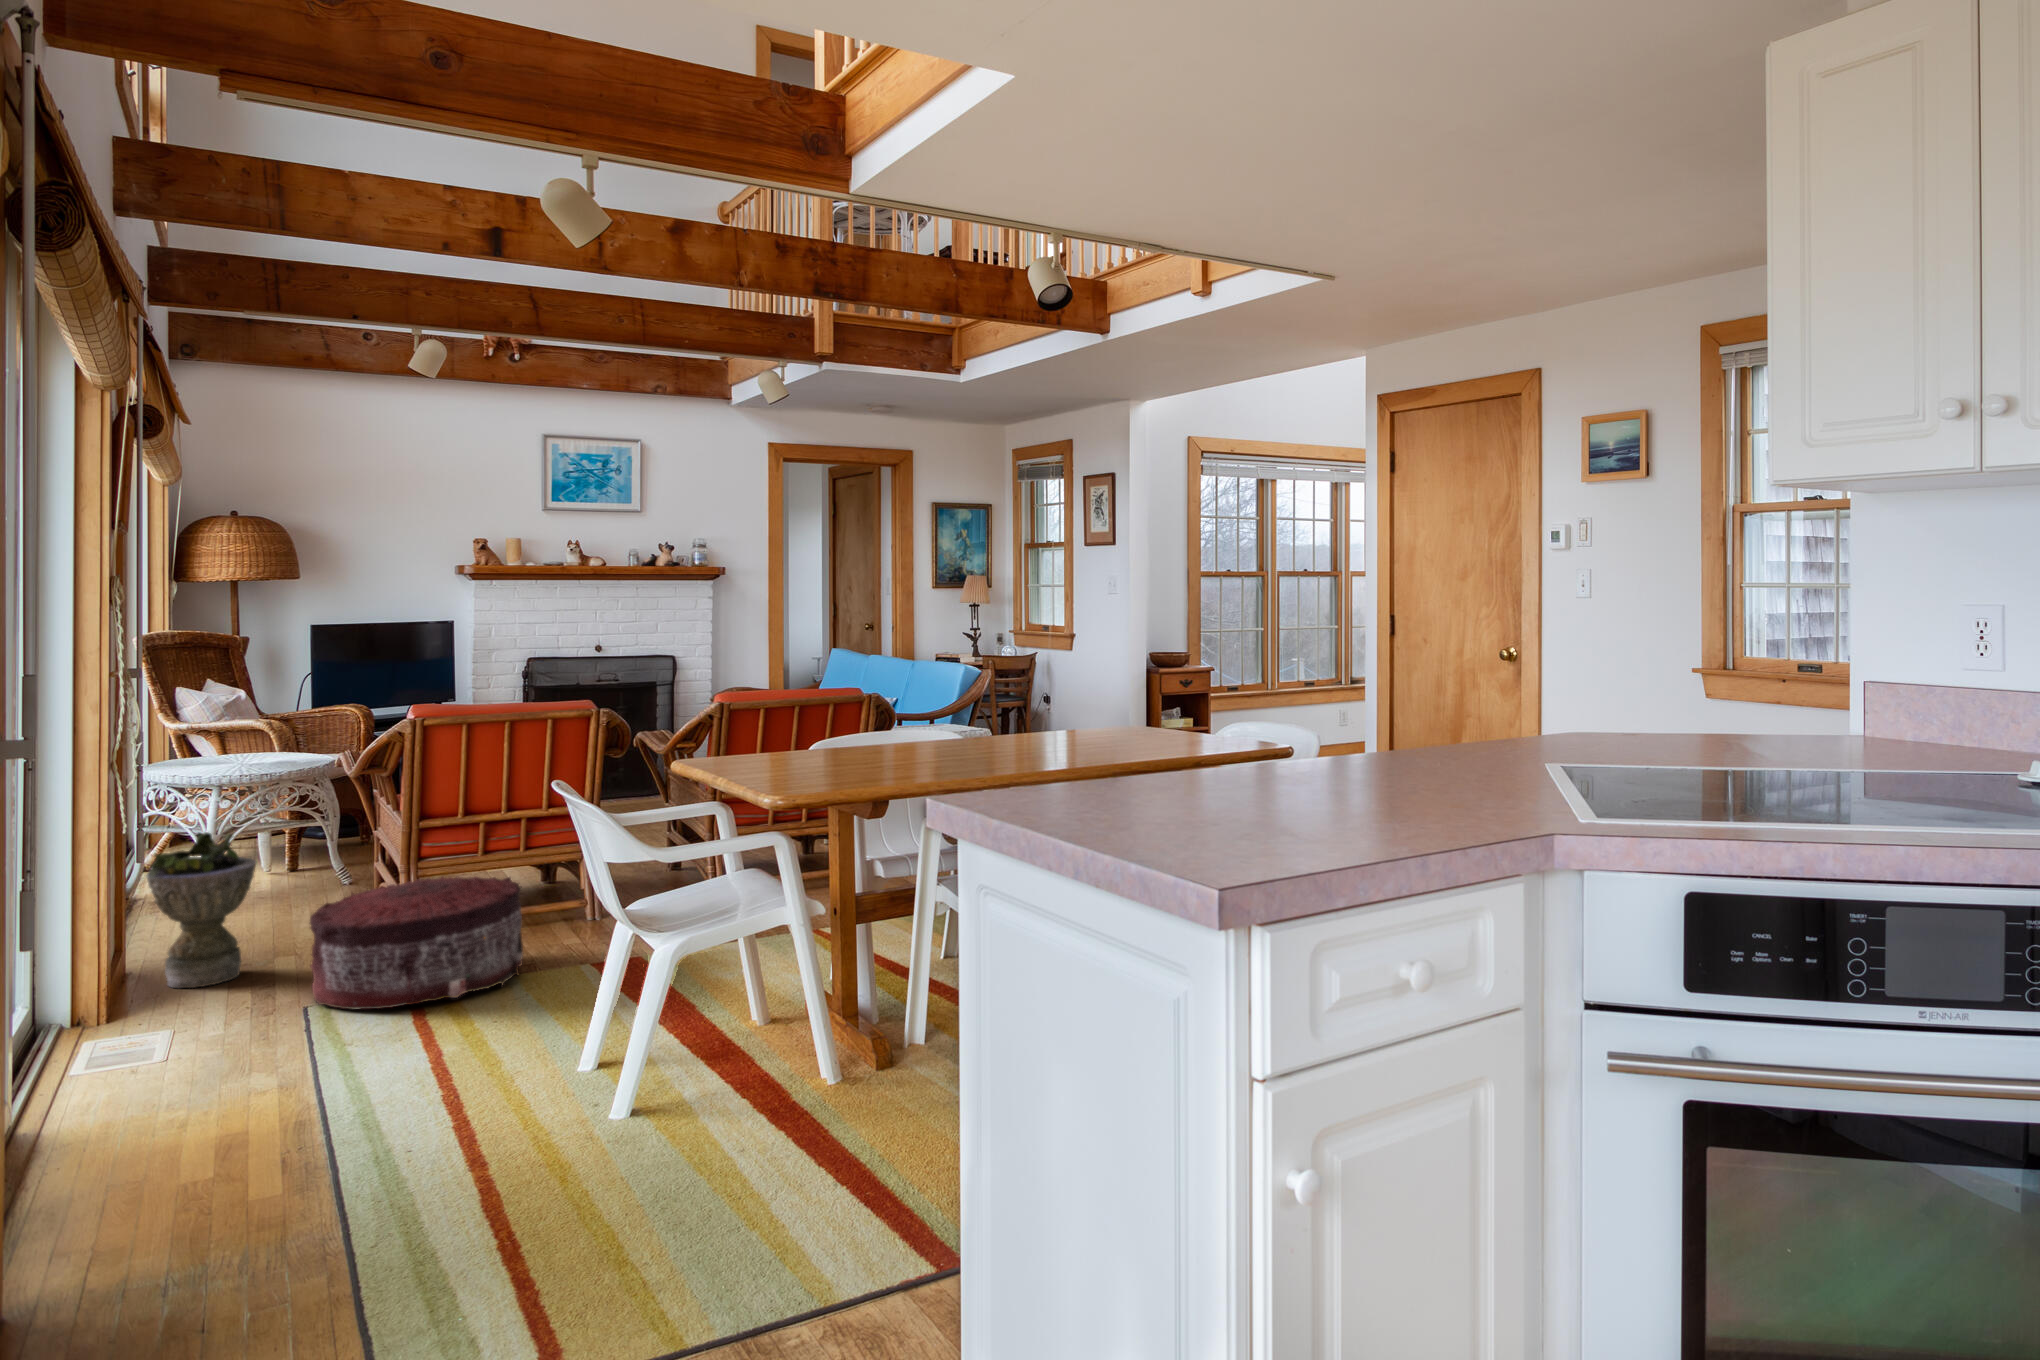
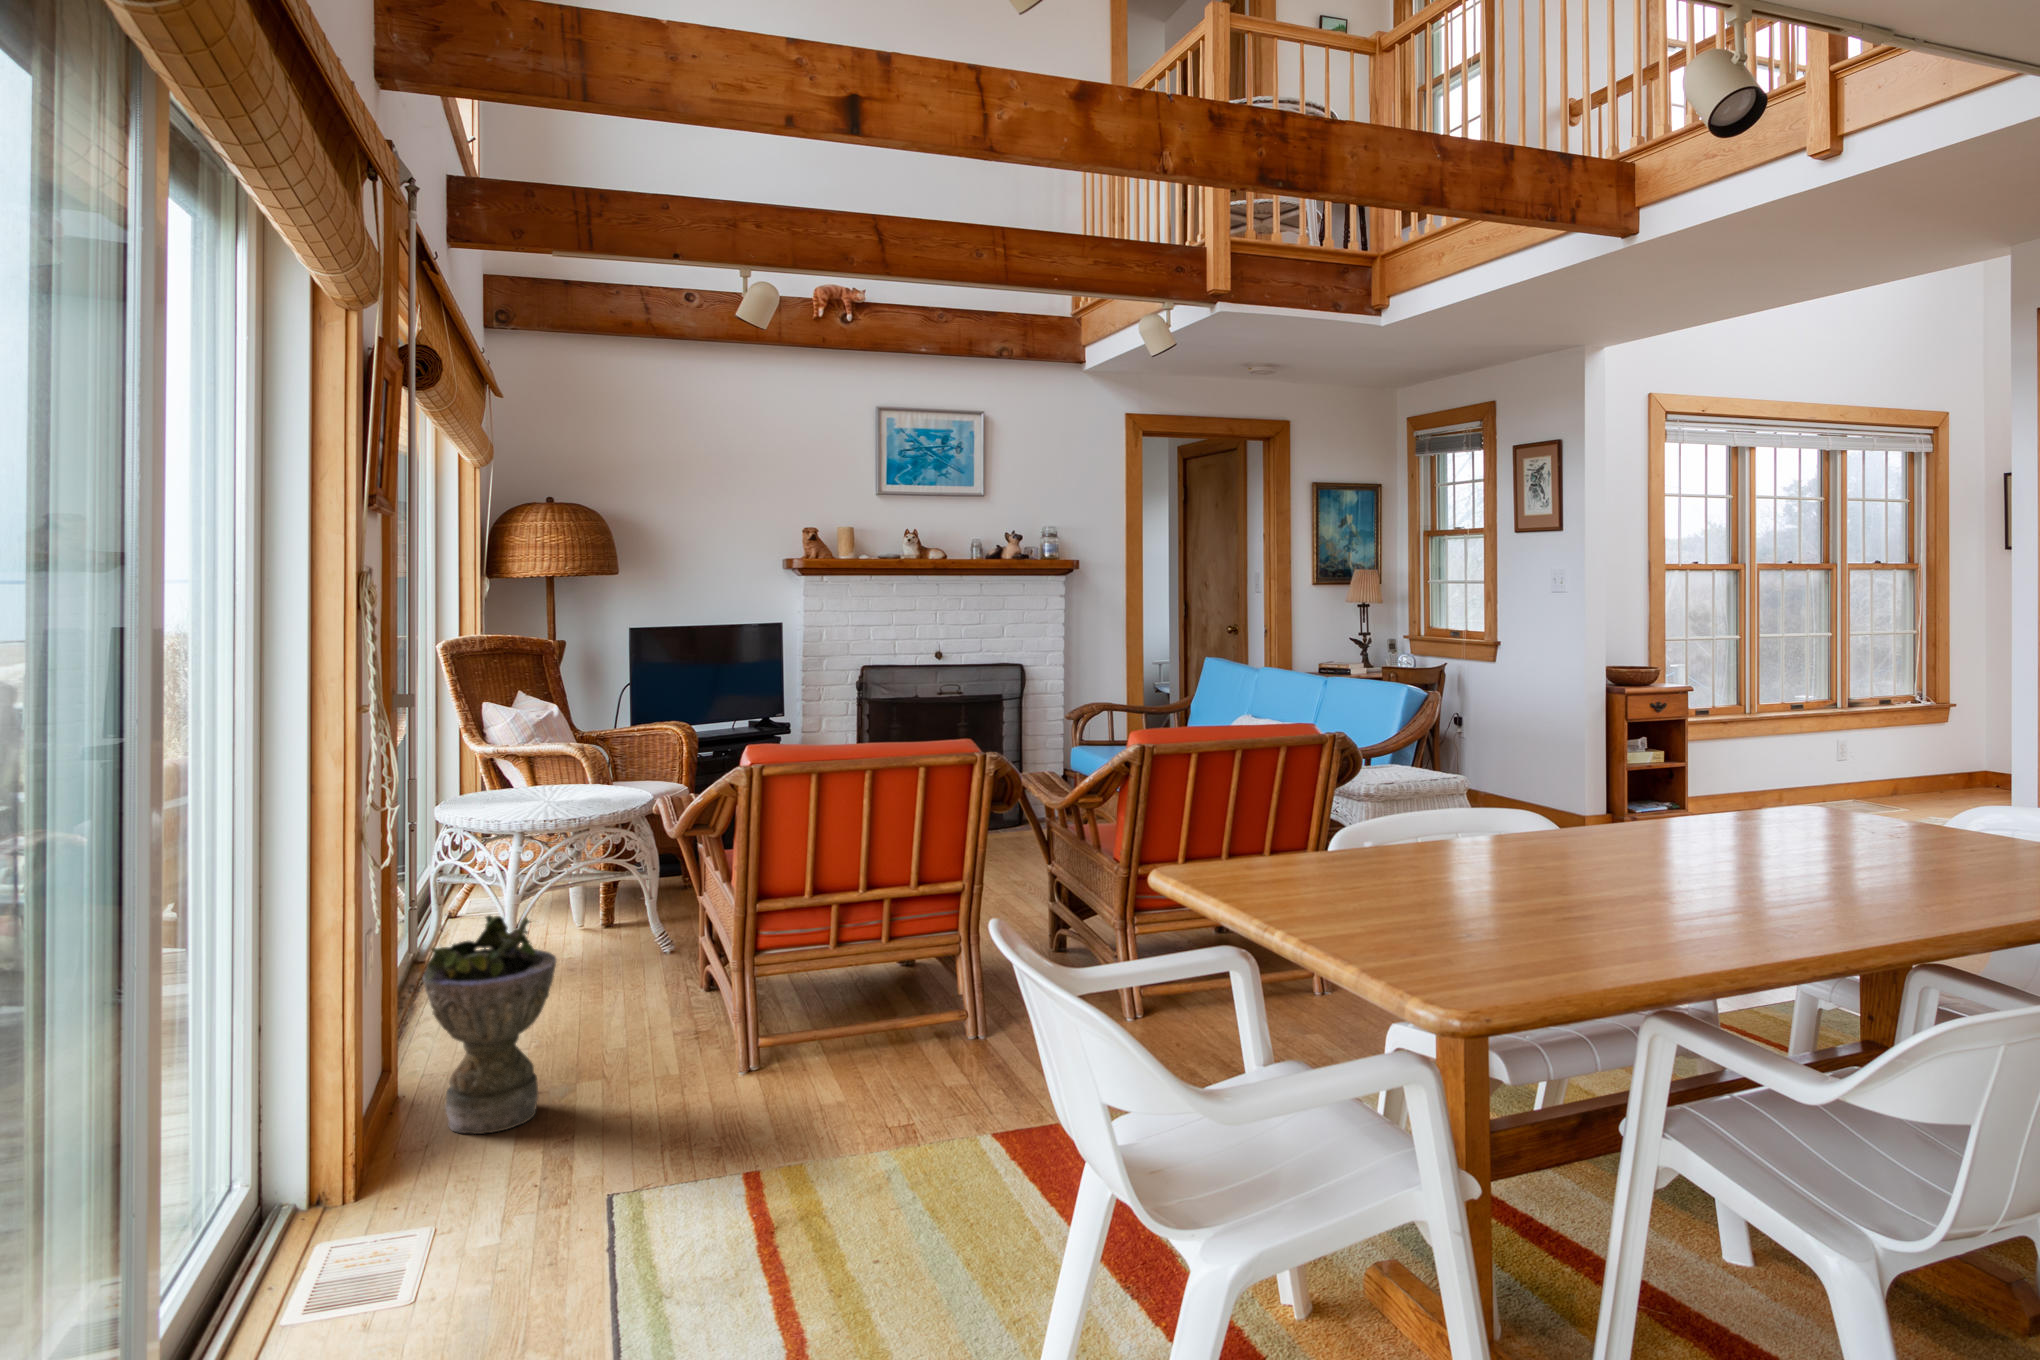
pouf: present [310,877,523,1009] -> none [618,989,897,1210]

